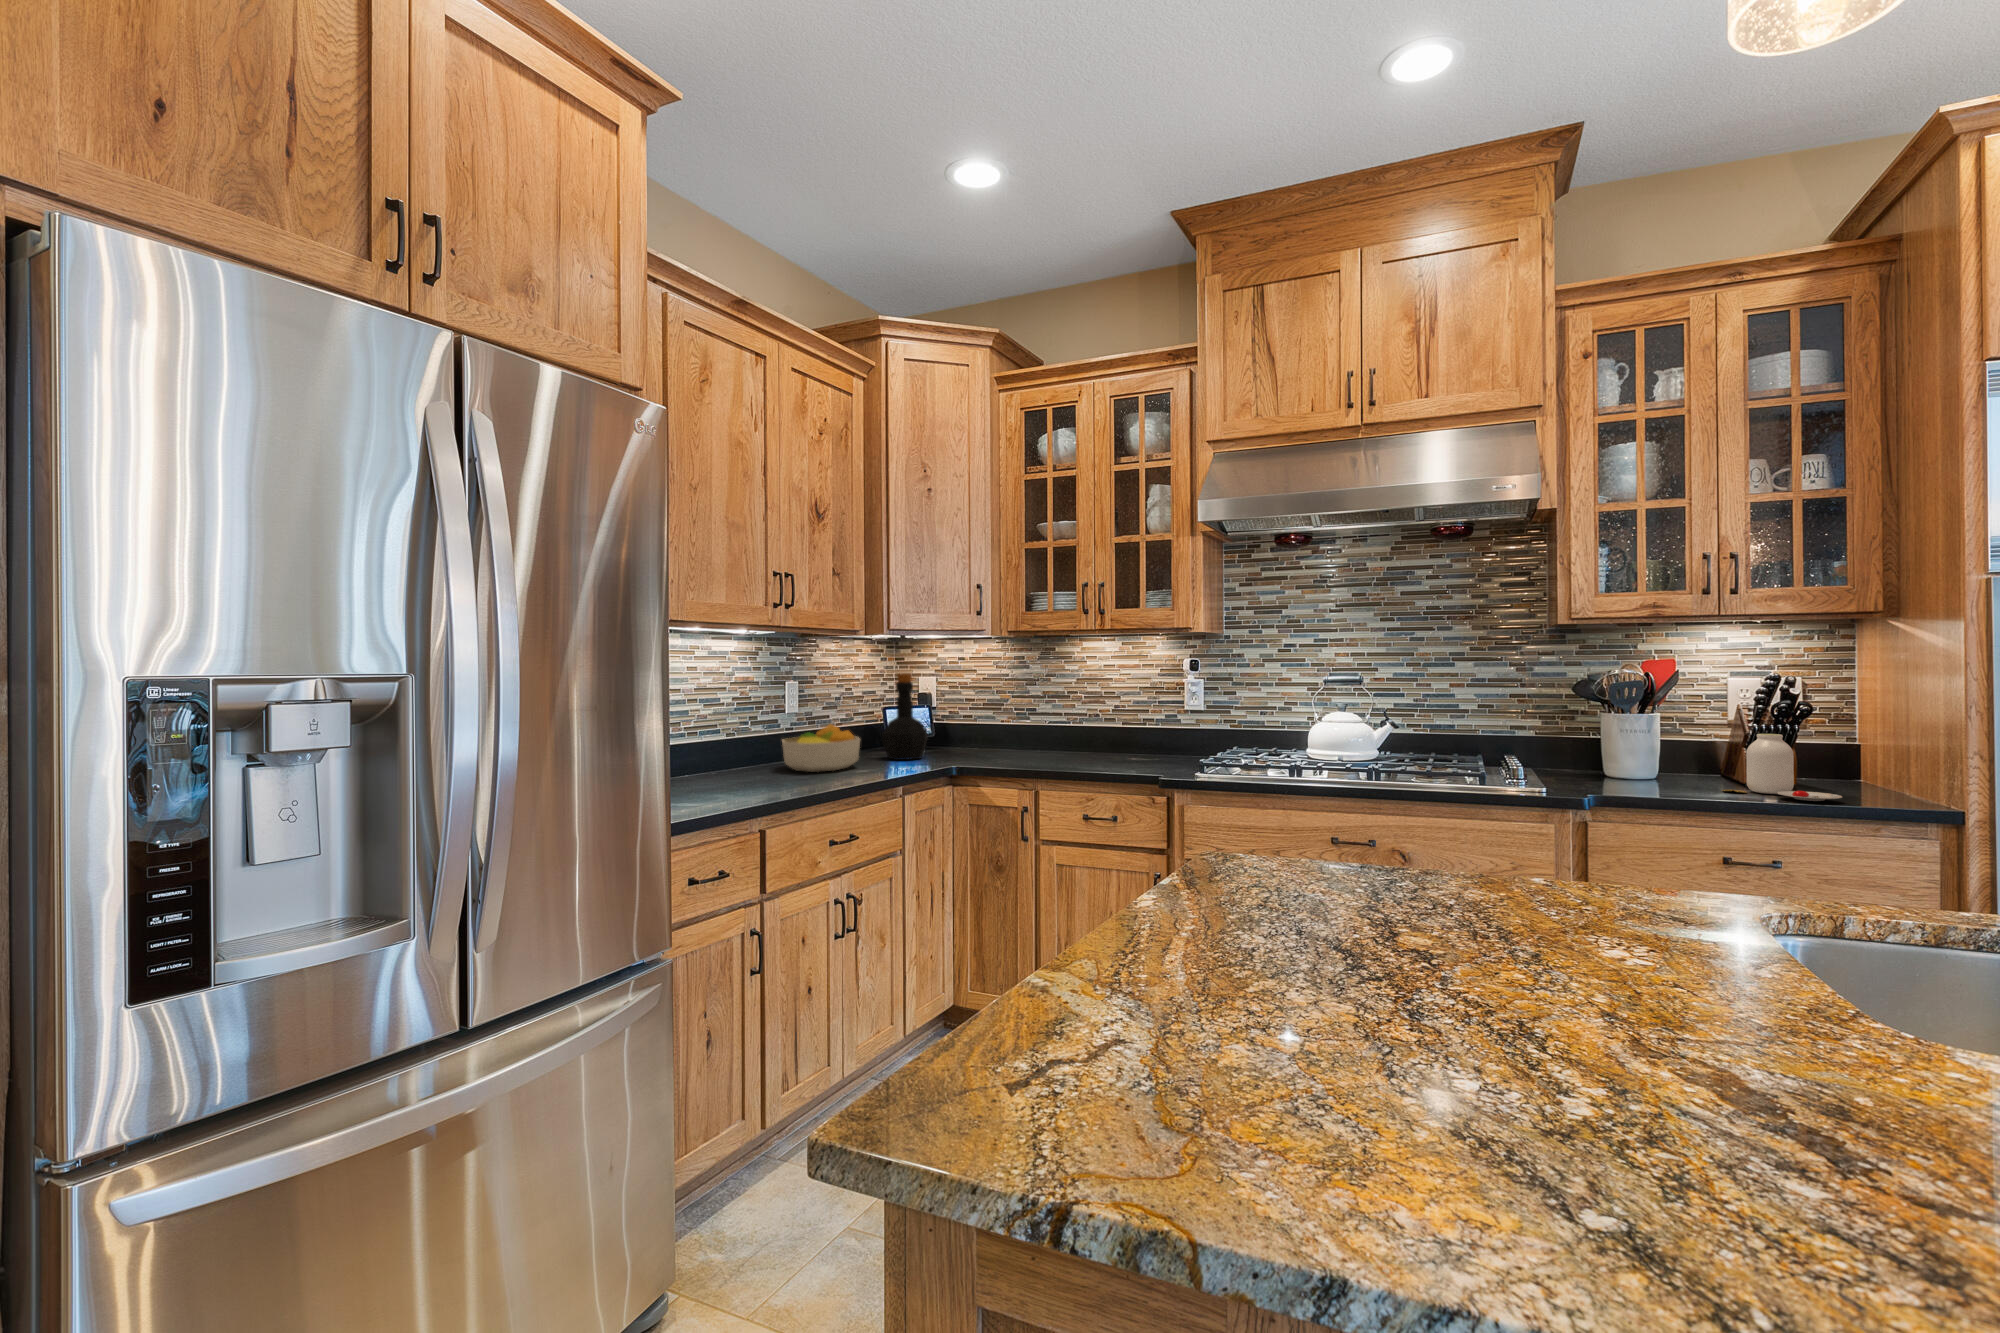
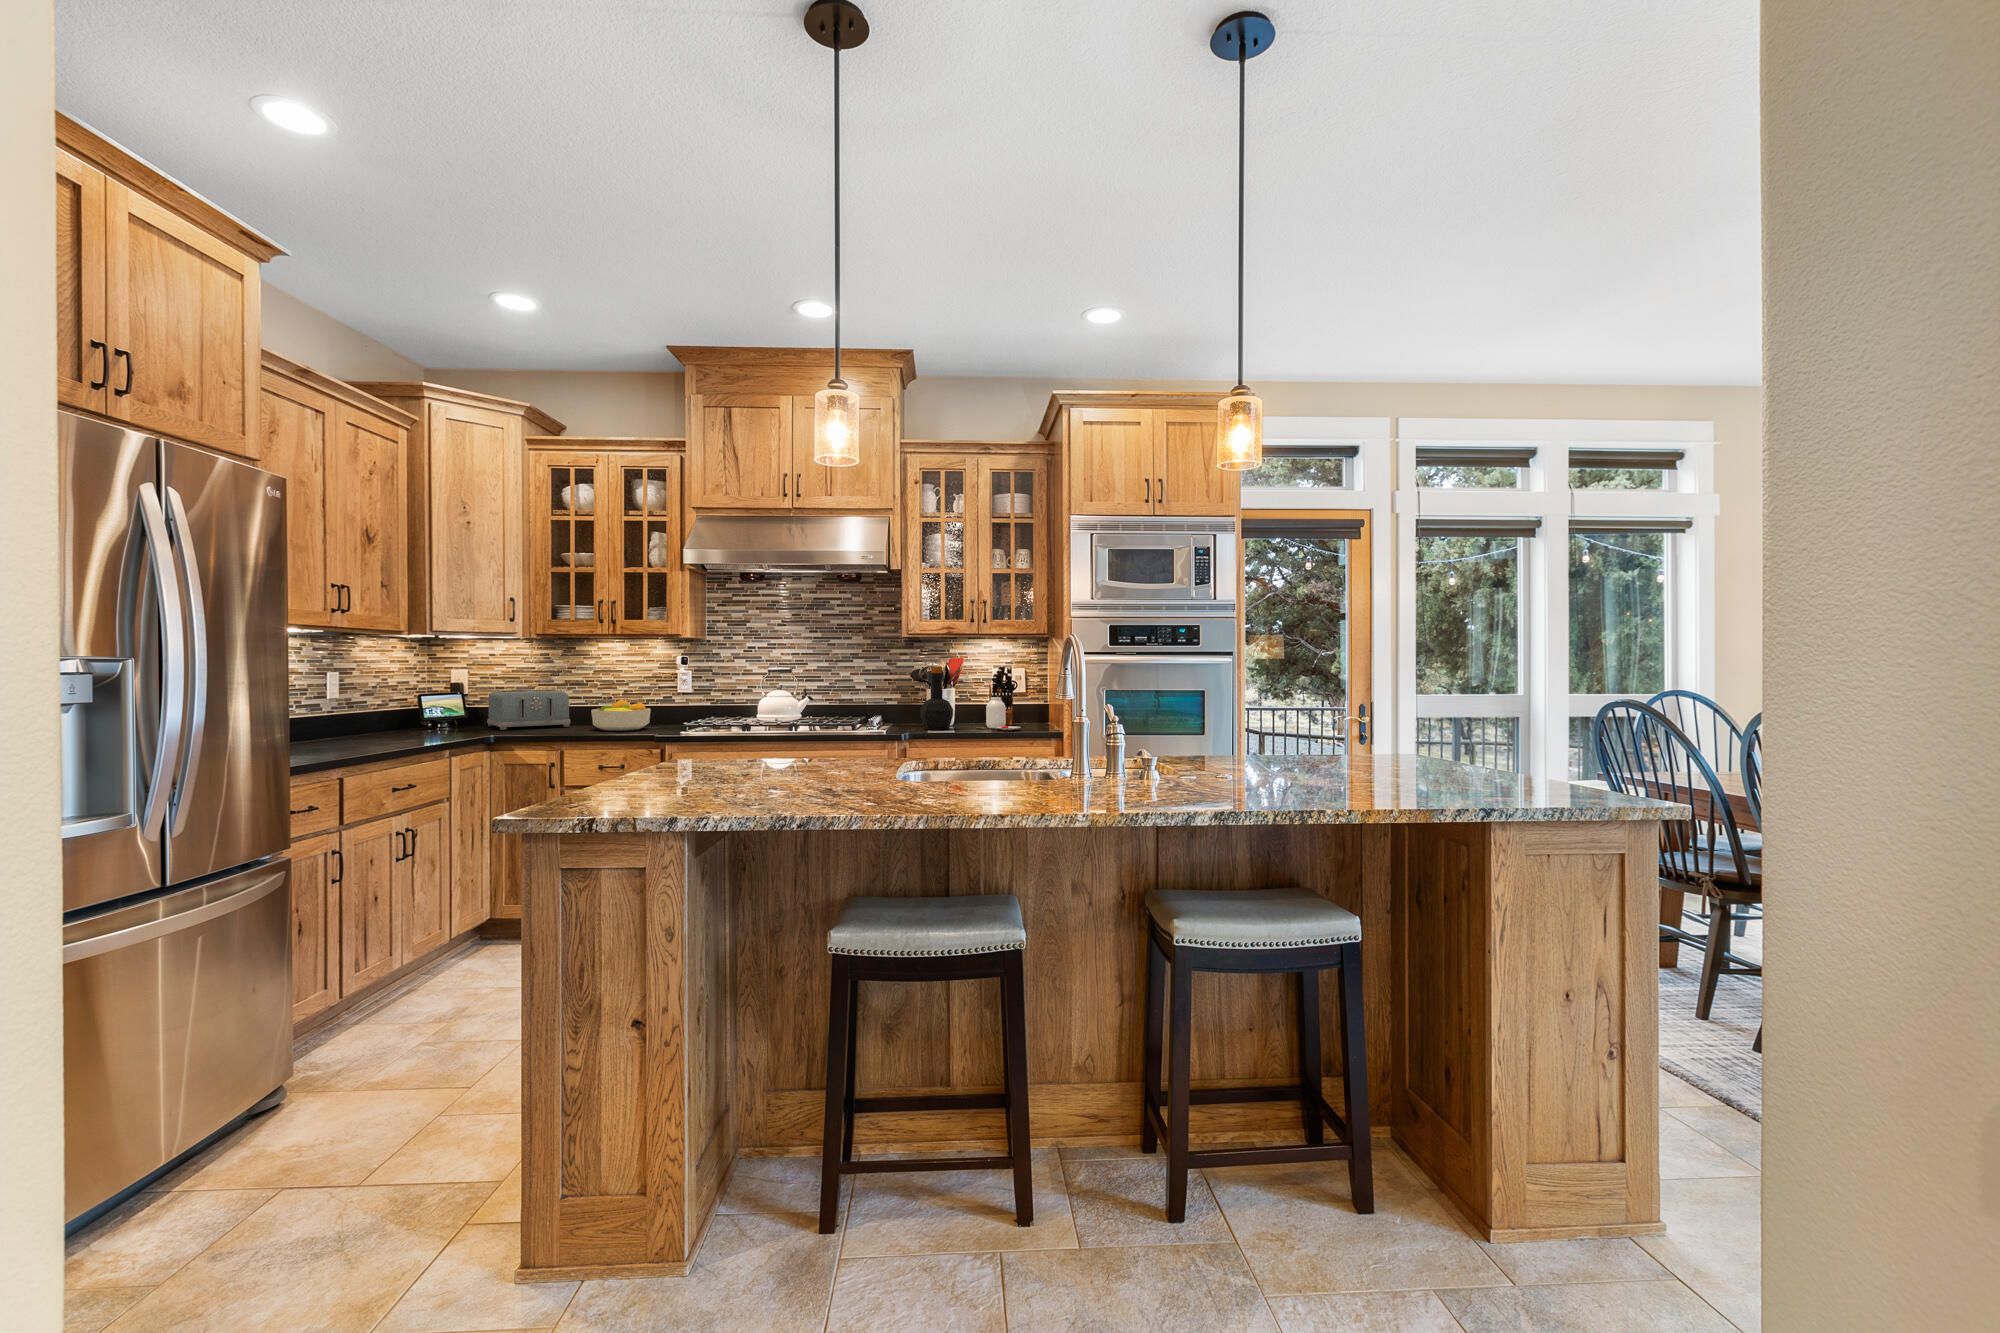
bottle: present [882,673,928,760] -> present [920,667,953,730]
toaster: none [955,704,1049,757] -> present [487,690,571,730]
fruit bowl: present [782,724,860,772] -> present [591,699,651,731]

